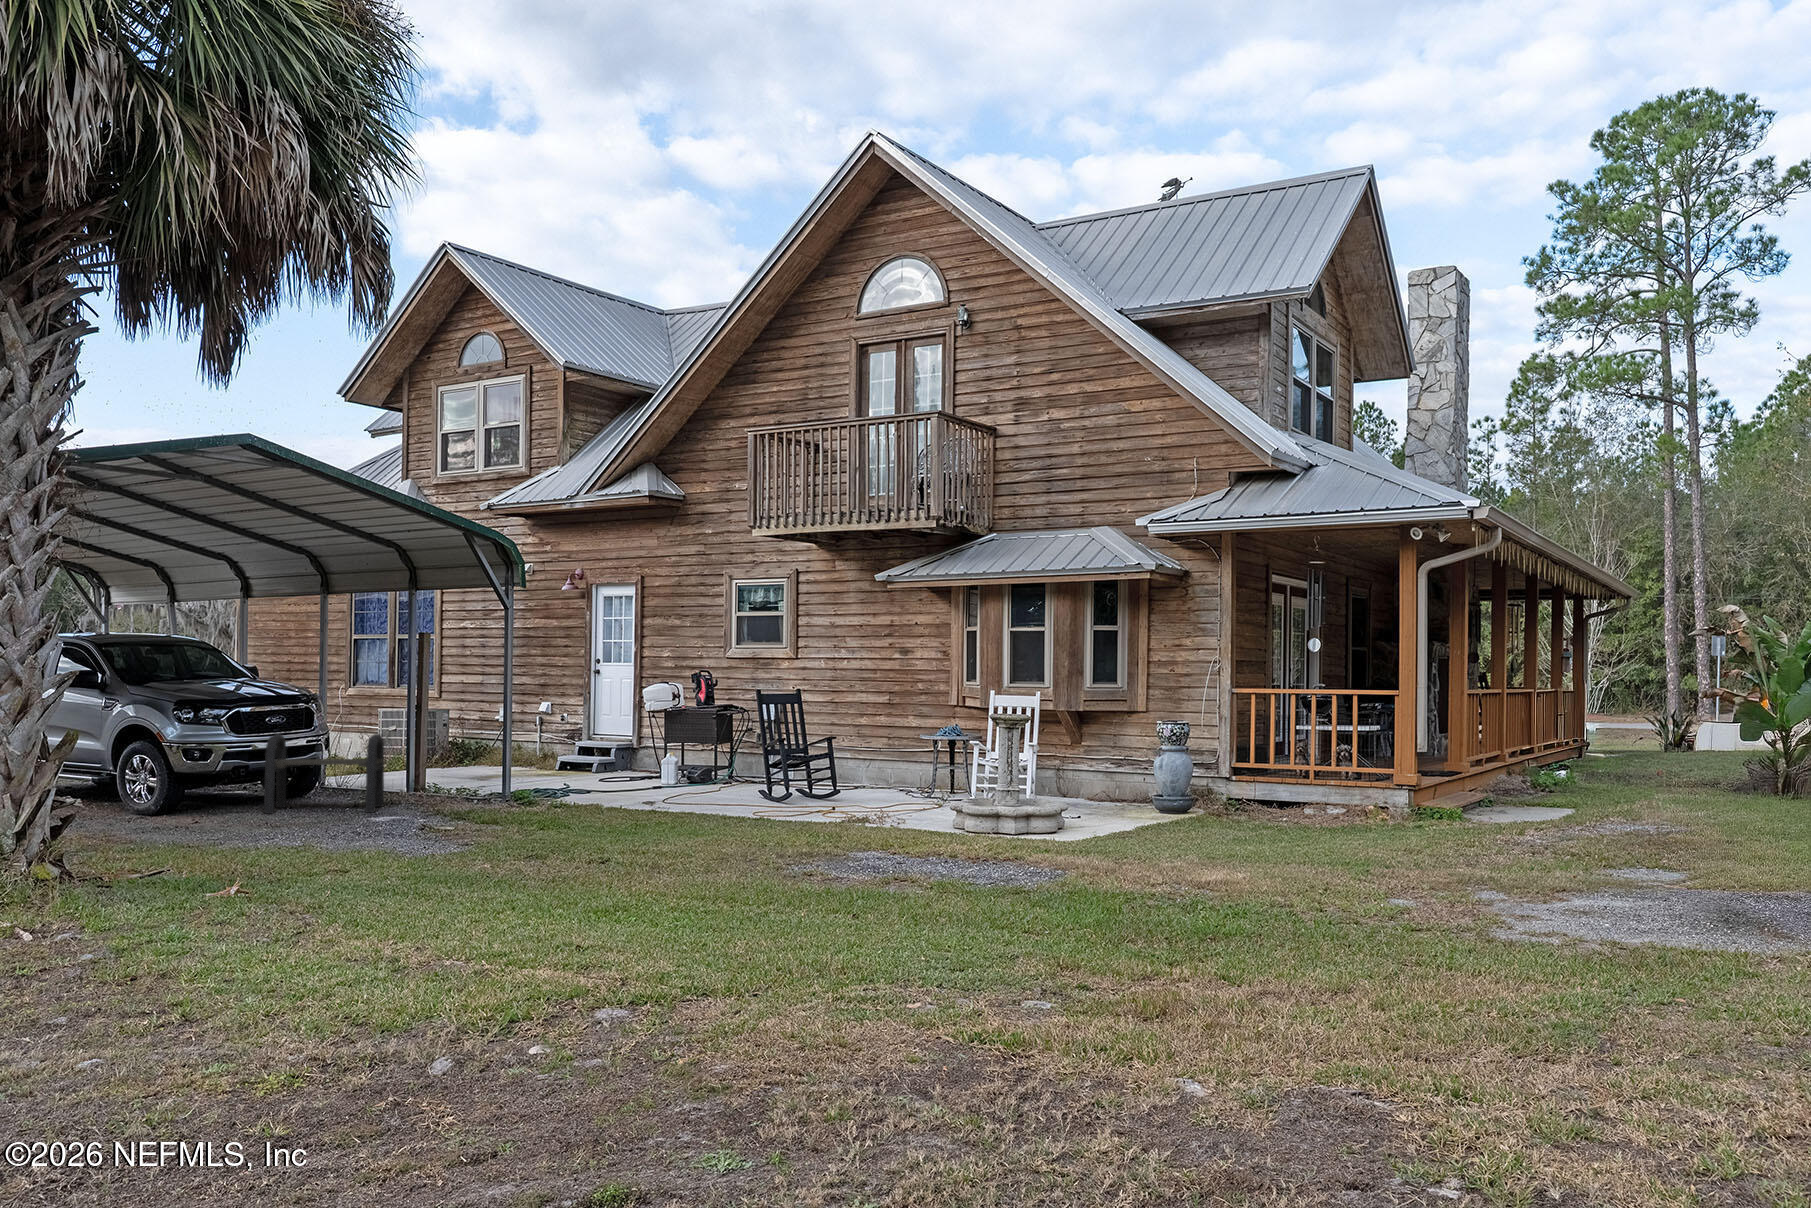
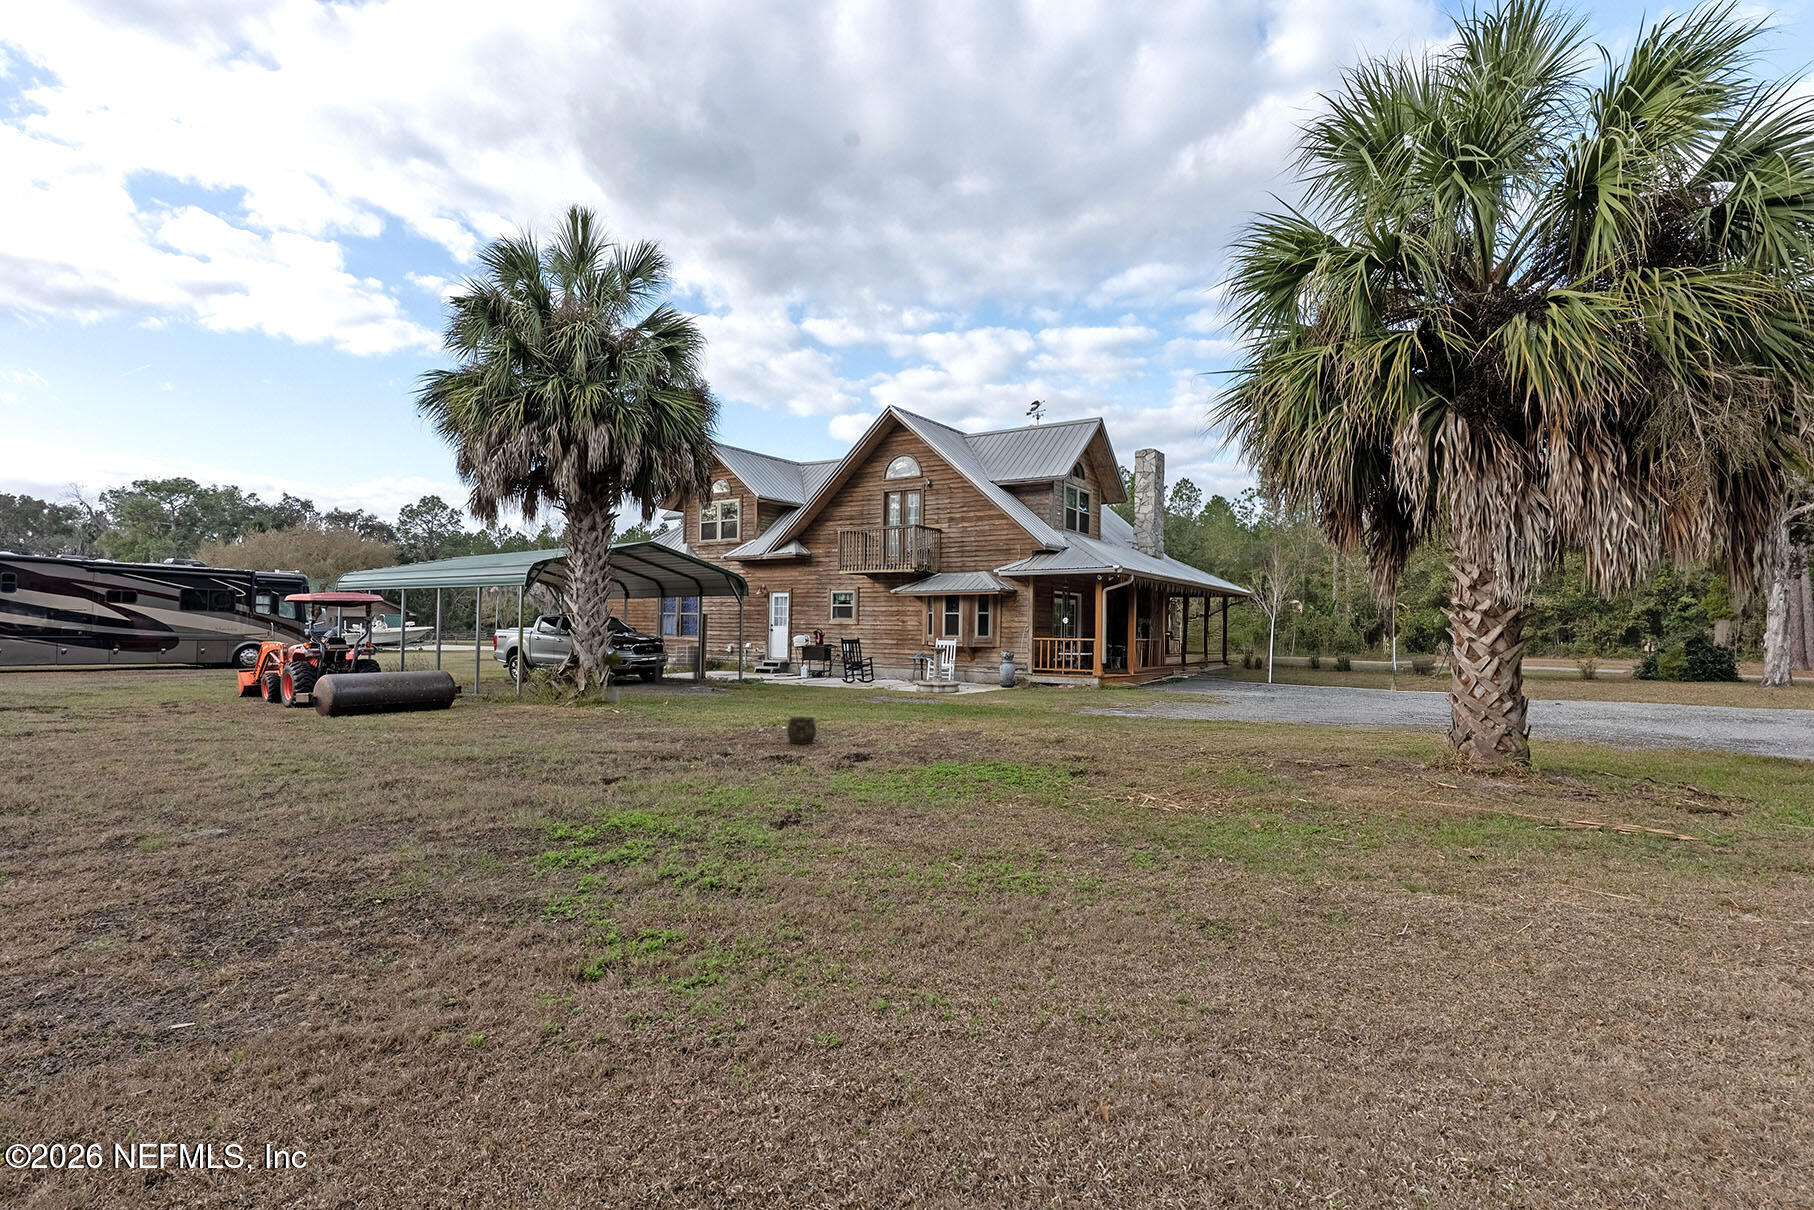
potted tree: none [21,742,89,892] -> present [602,654,622,702]
woven basket: none [497,1033,626,1167] -> present [787,717,816,744]

